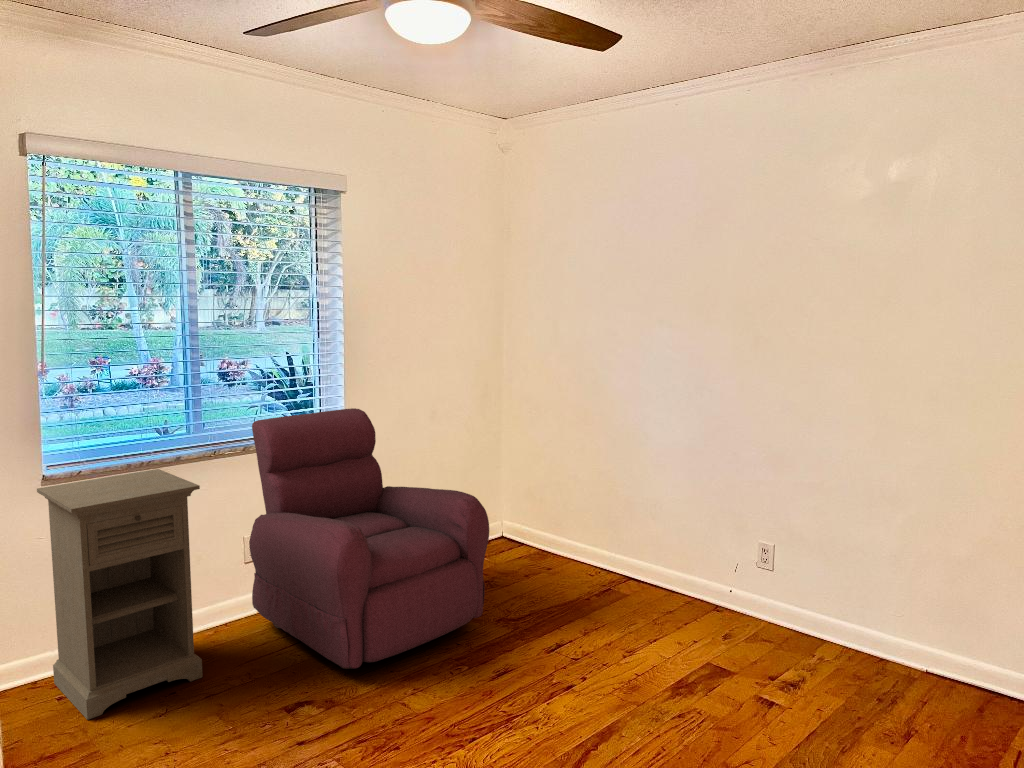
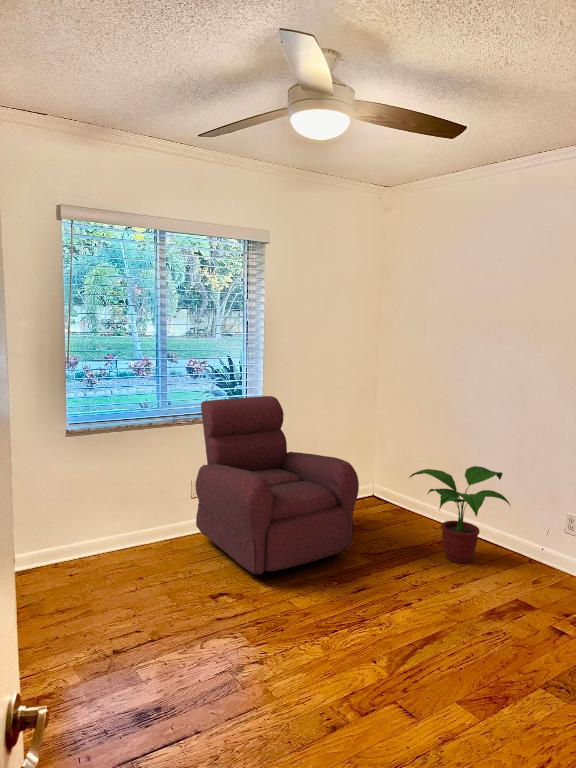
nightstand: present [37,469,202,720] -> none [67,430,164,587]
potted plant: none [554,489,690,621] -> present [409,466,510,563]

